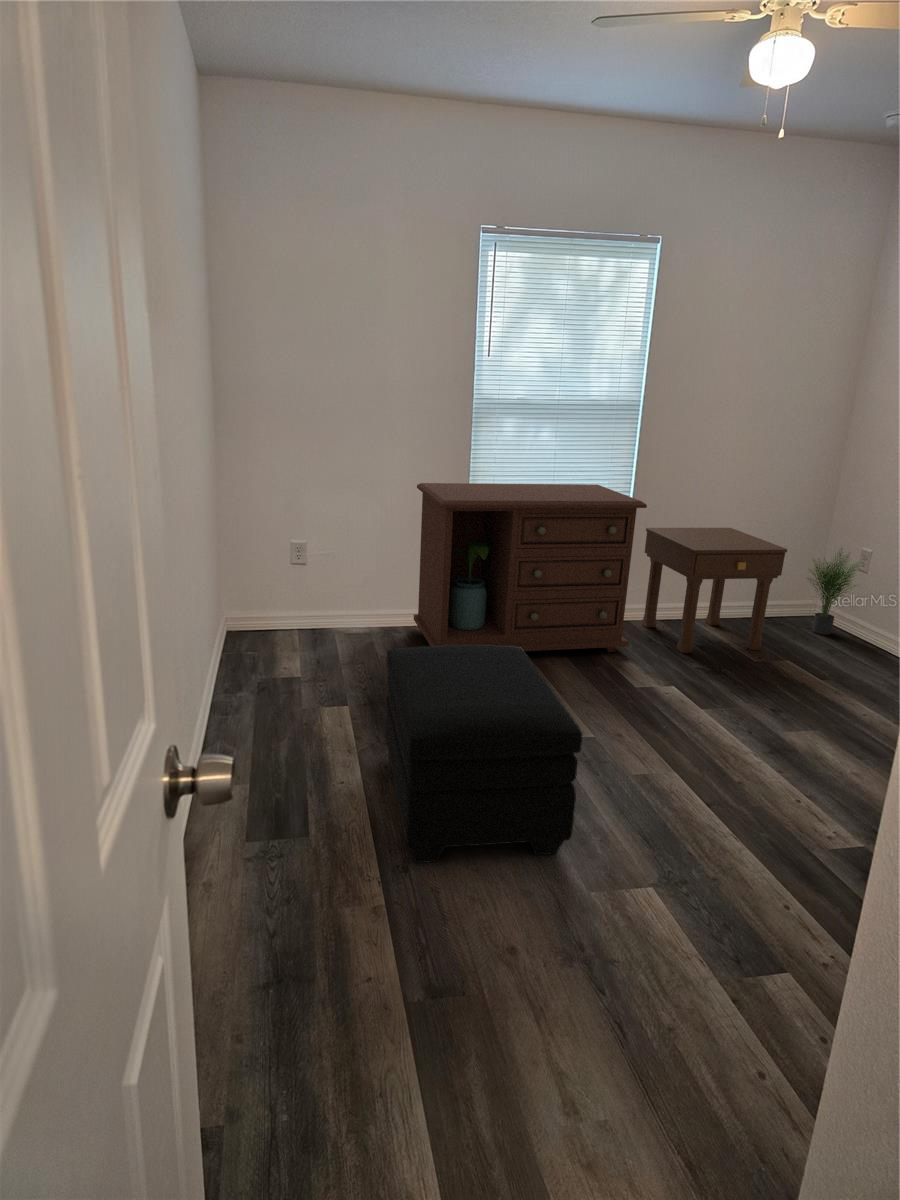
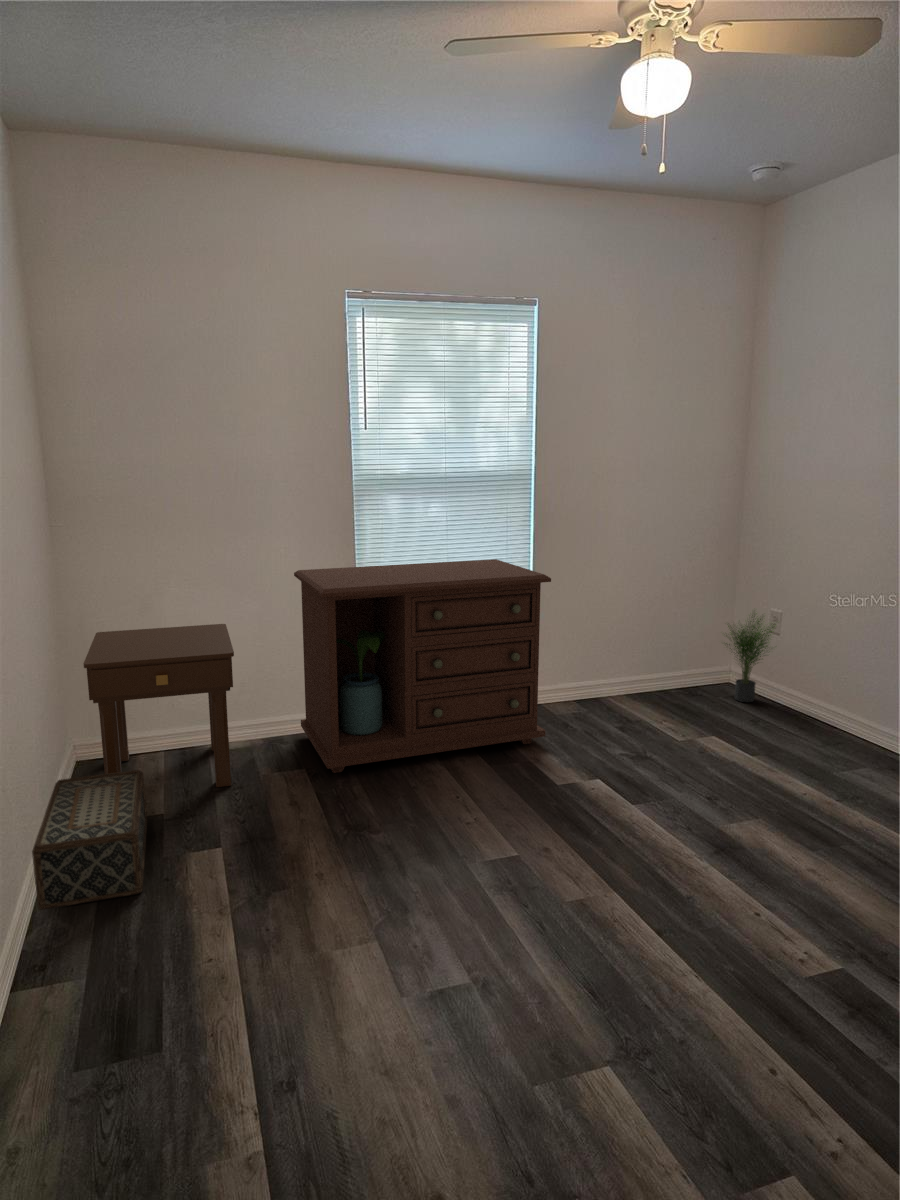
nightstand: present [642,528,787,653] -> present [83,624,234,787]
woven basket: none [210,640,290,736] -> present [32,770,147,910]
ottoman: present [385,645,583,863] -> none [257,759,505,1073]

